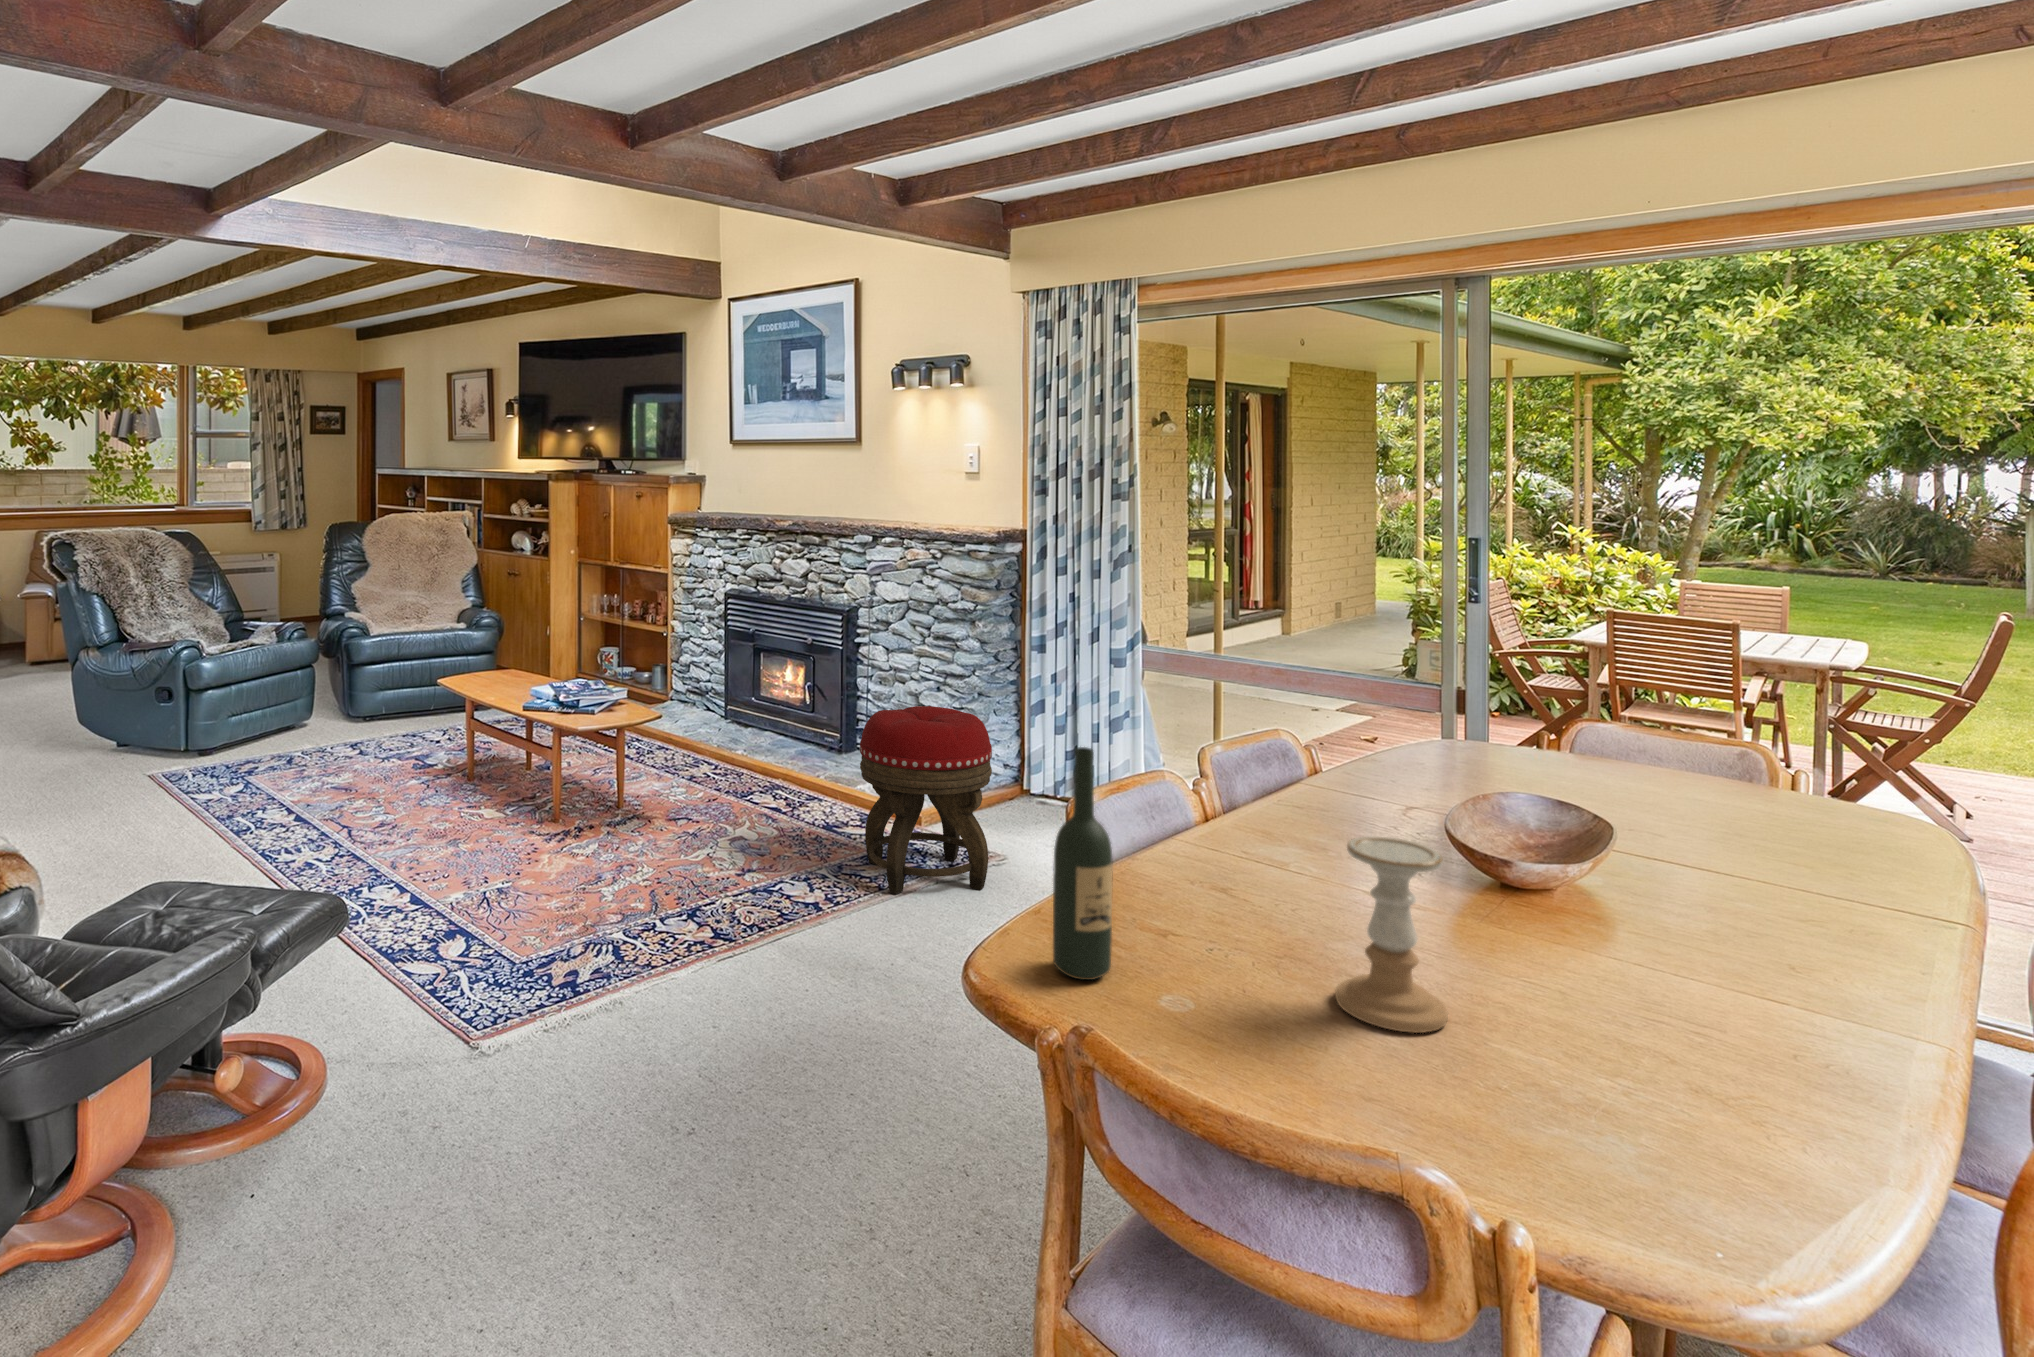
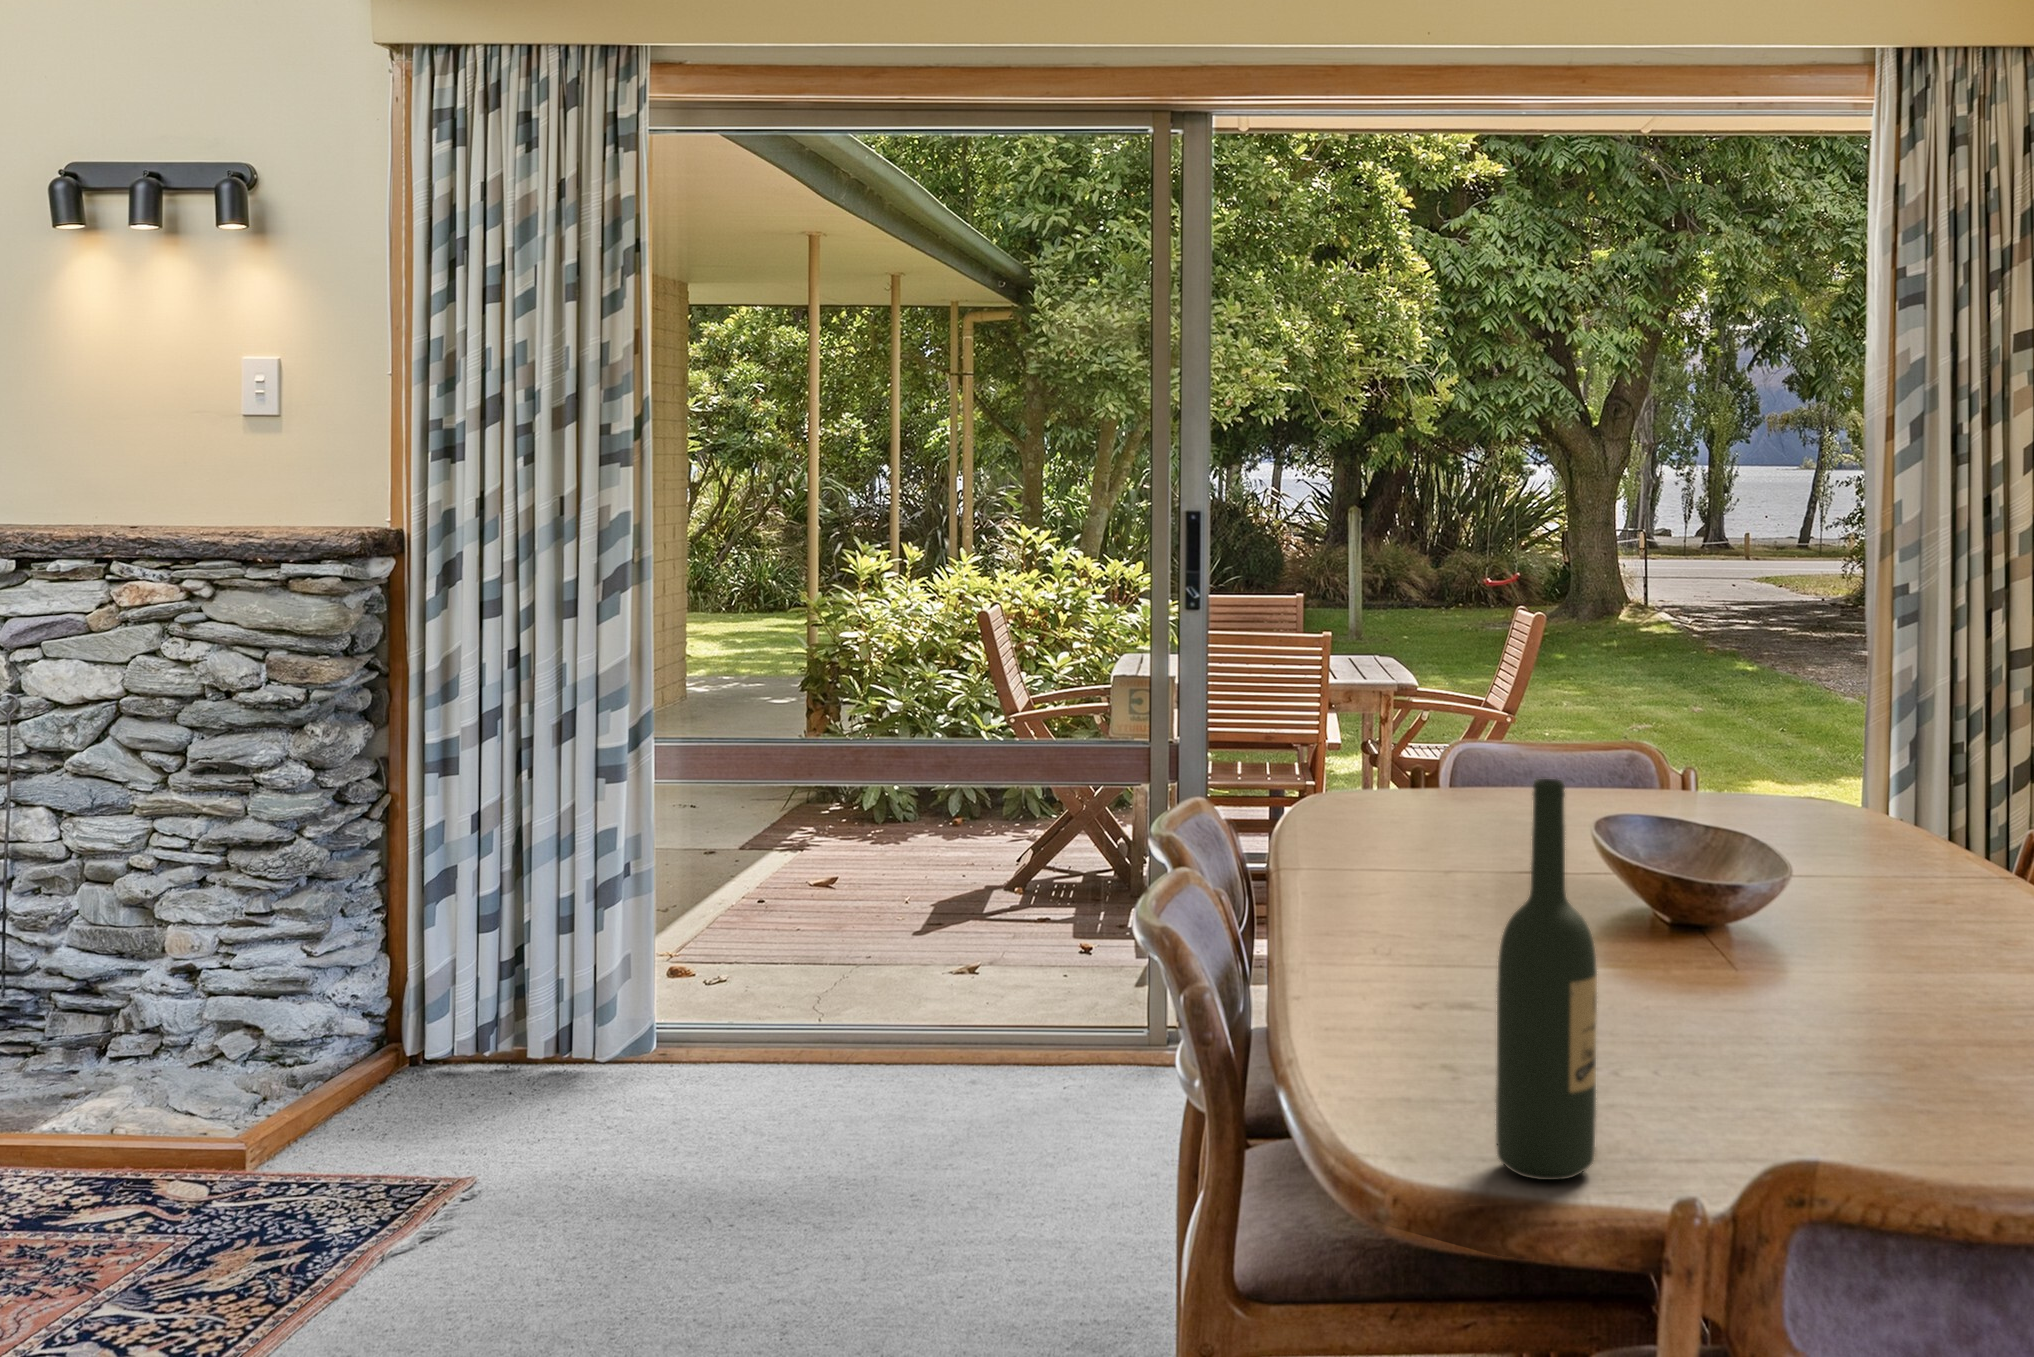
footstool: present [860,706,992,894] -> none [204,894,514,1310]
candle holder: present [1335,837,1448,1033] -> none [1815,852,1964,1117]

